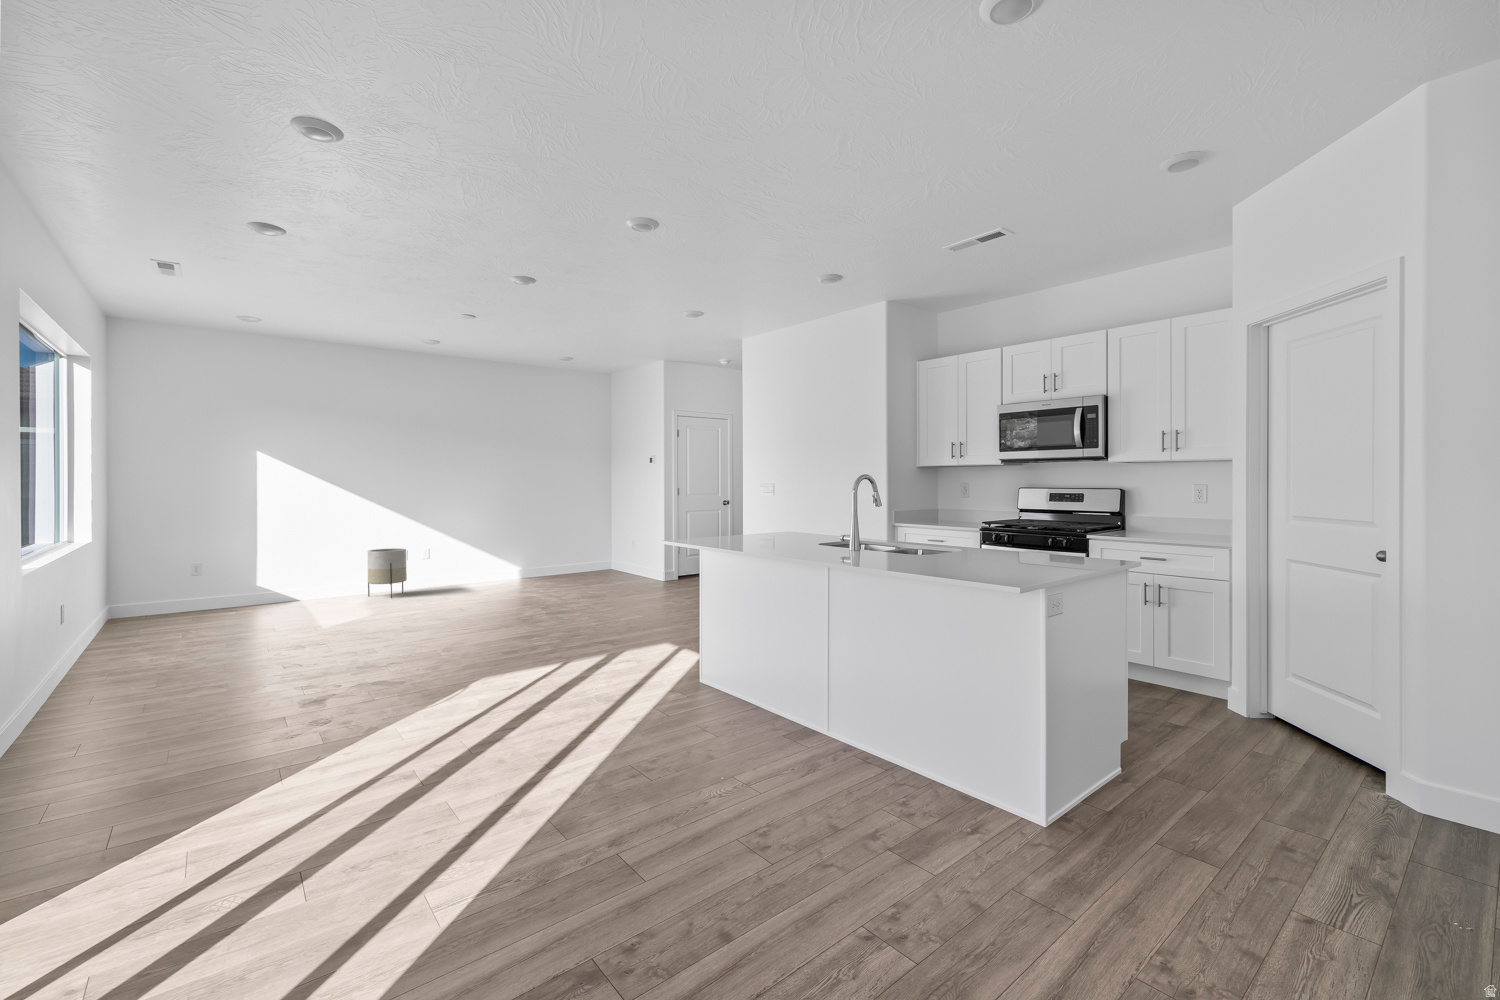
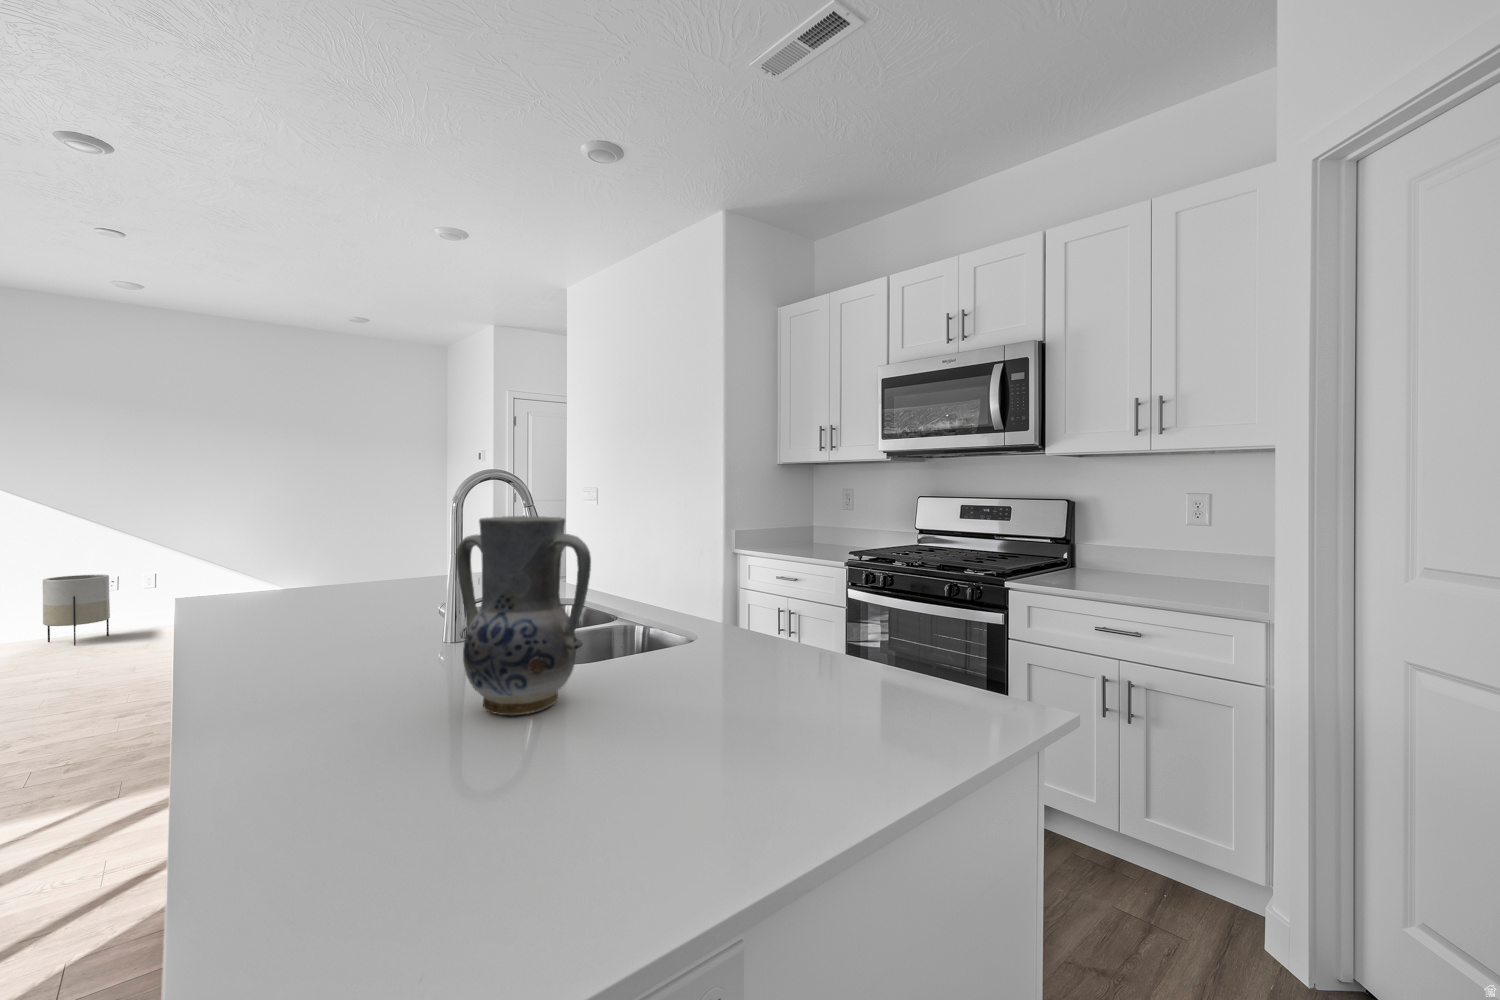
vase: none [903,494,960,565] -> present [457,516,591,715]

